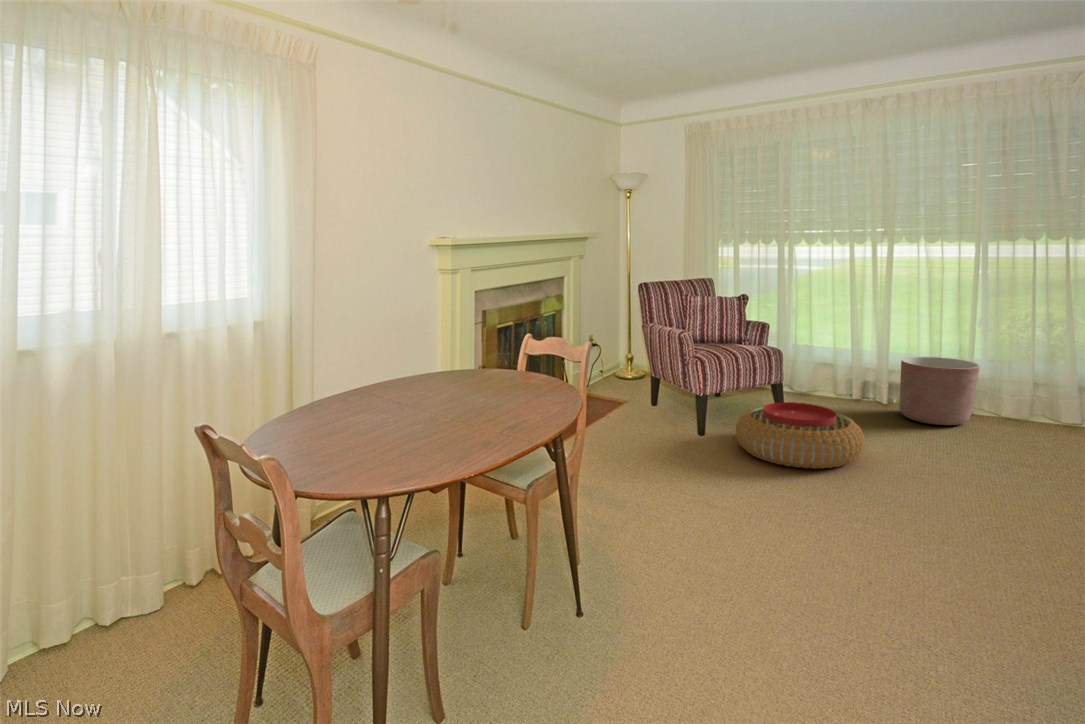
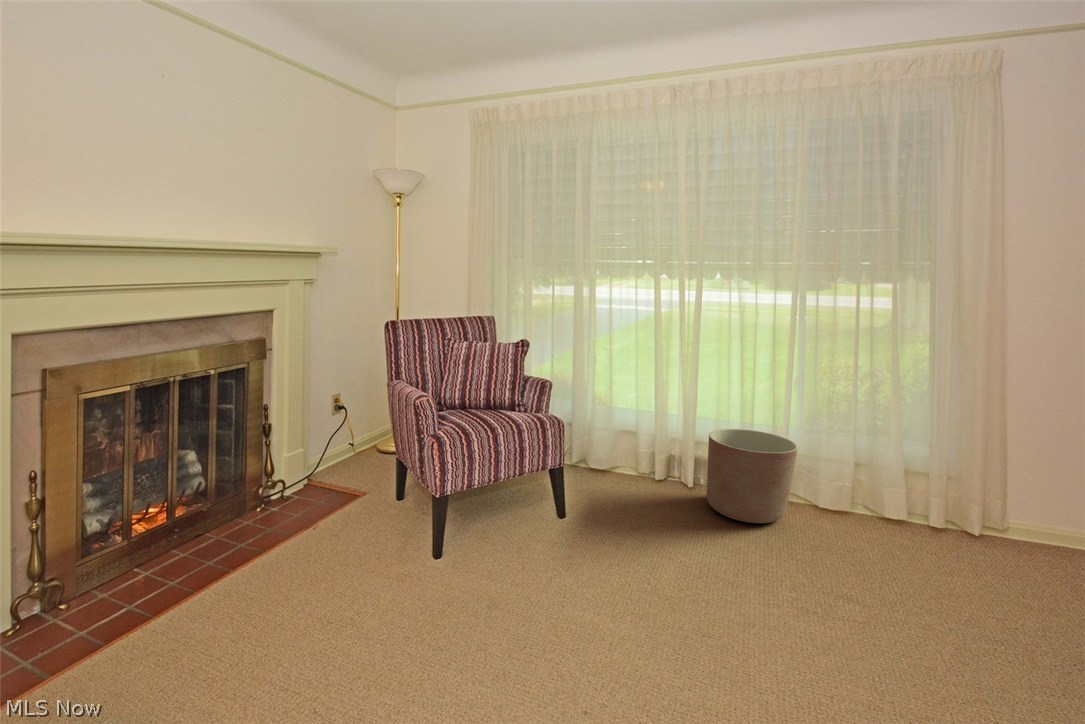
pouf: present [736,402,864,469] -> none [474,508,654,635]

